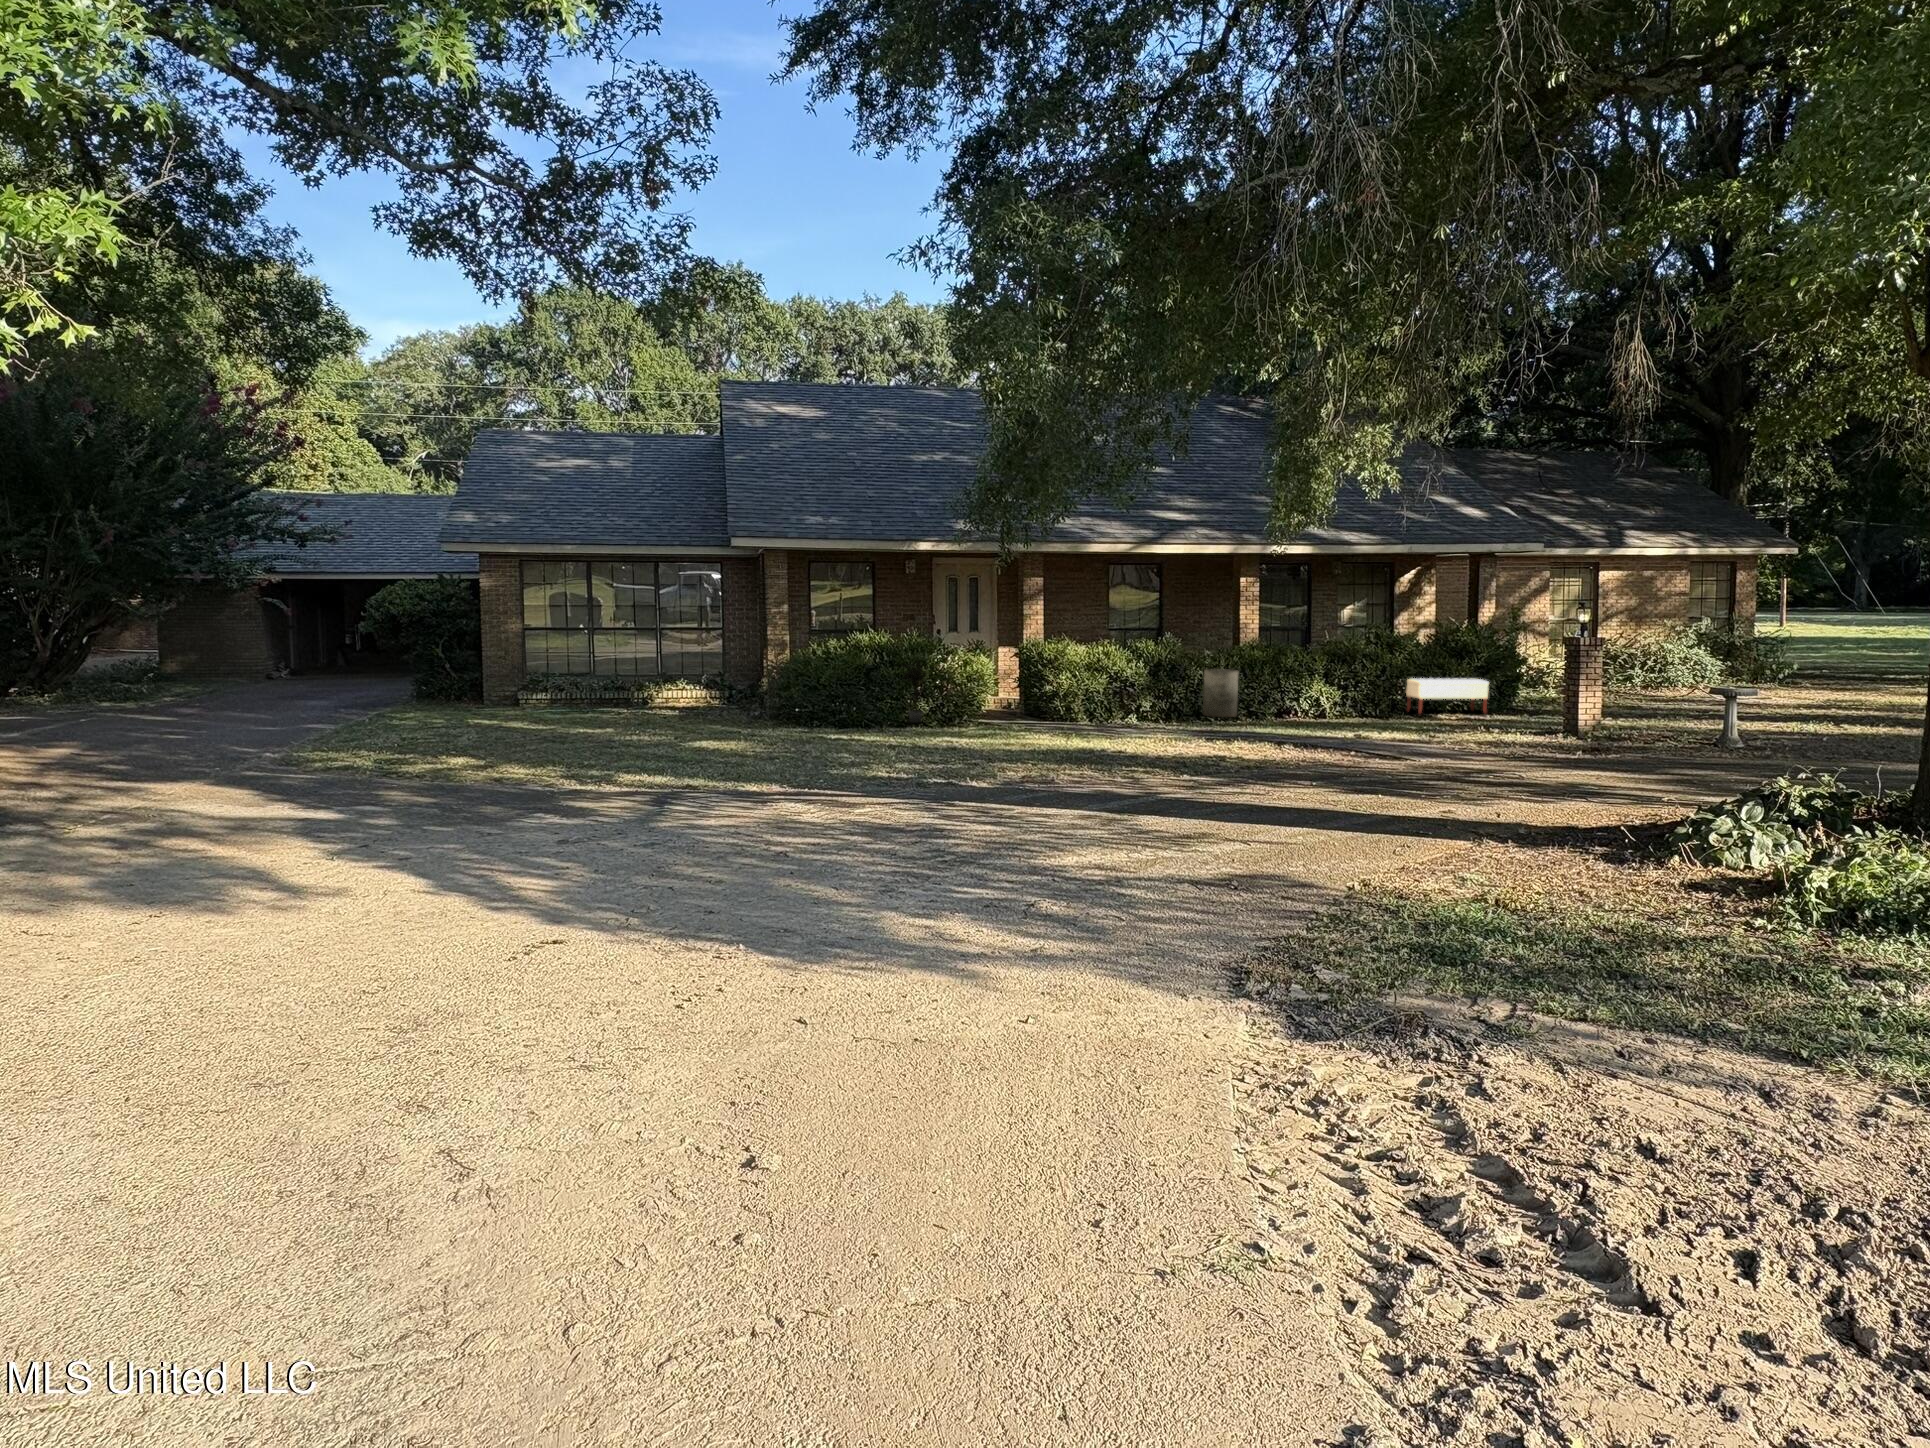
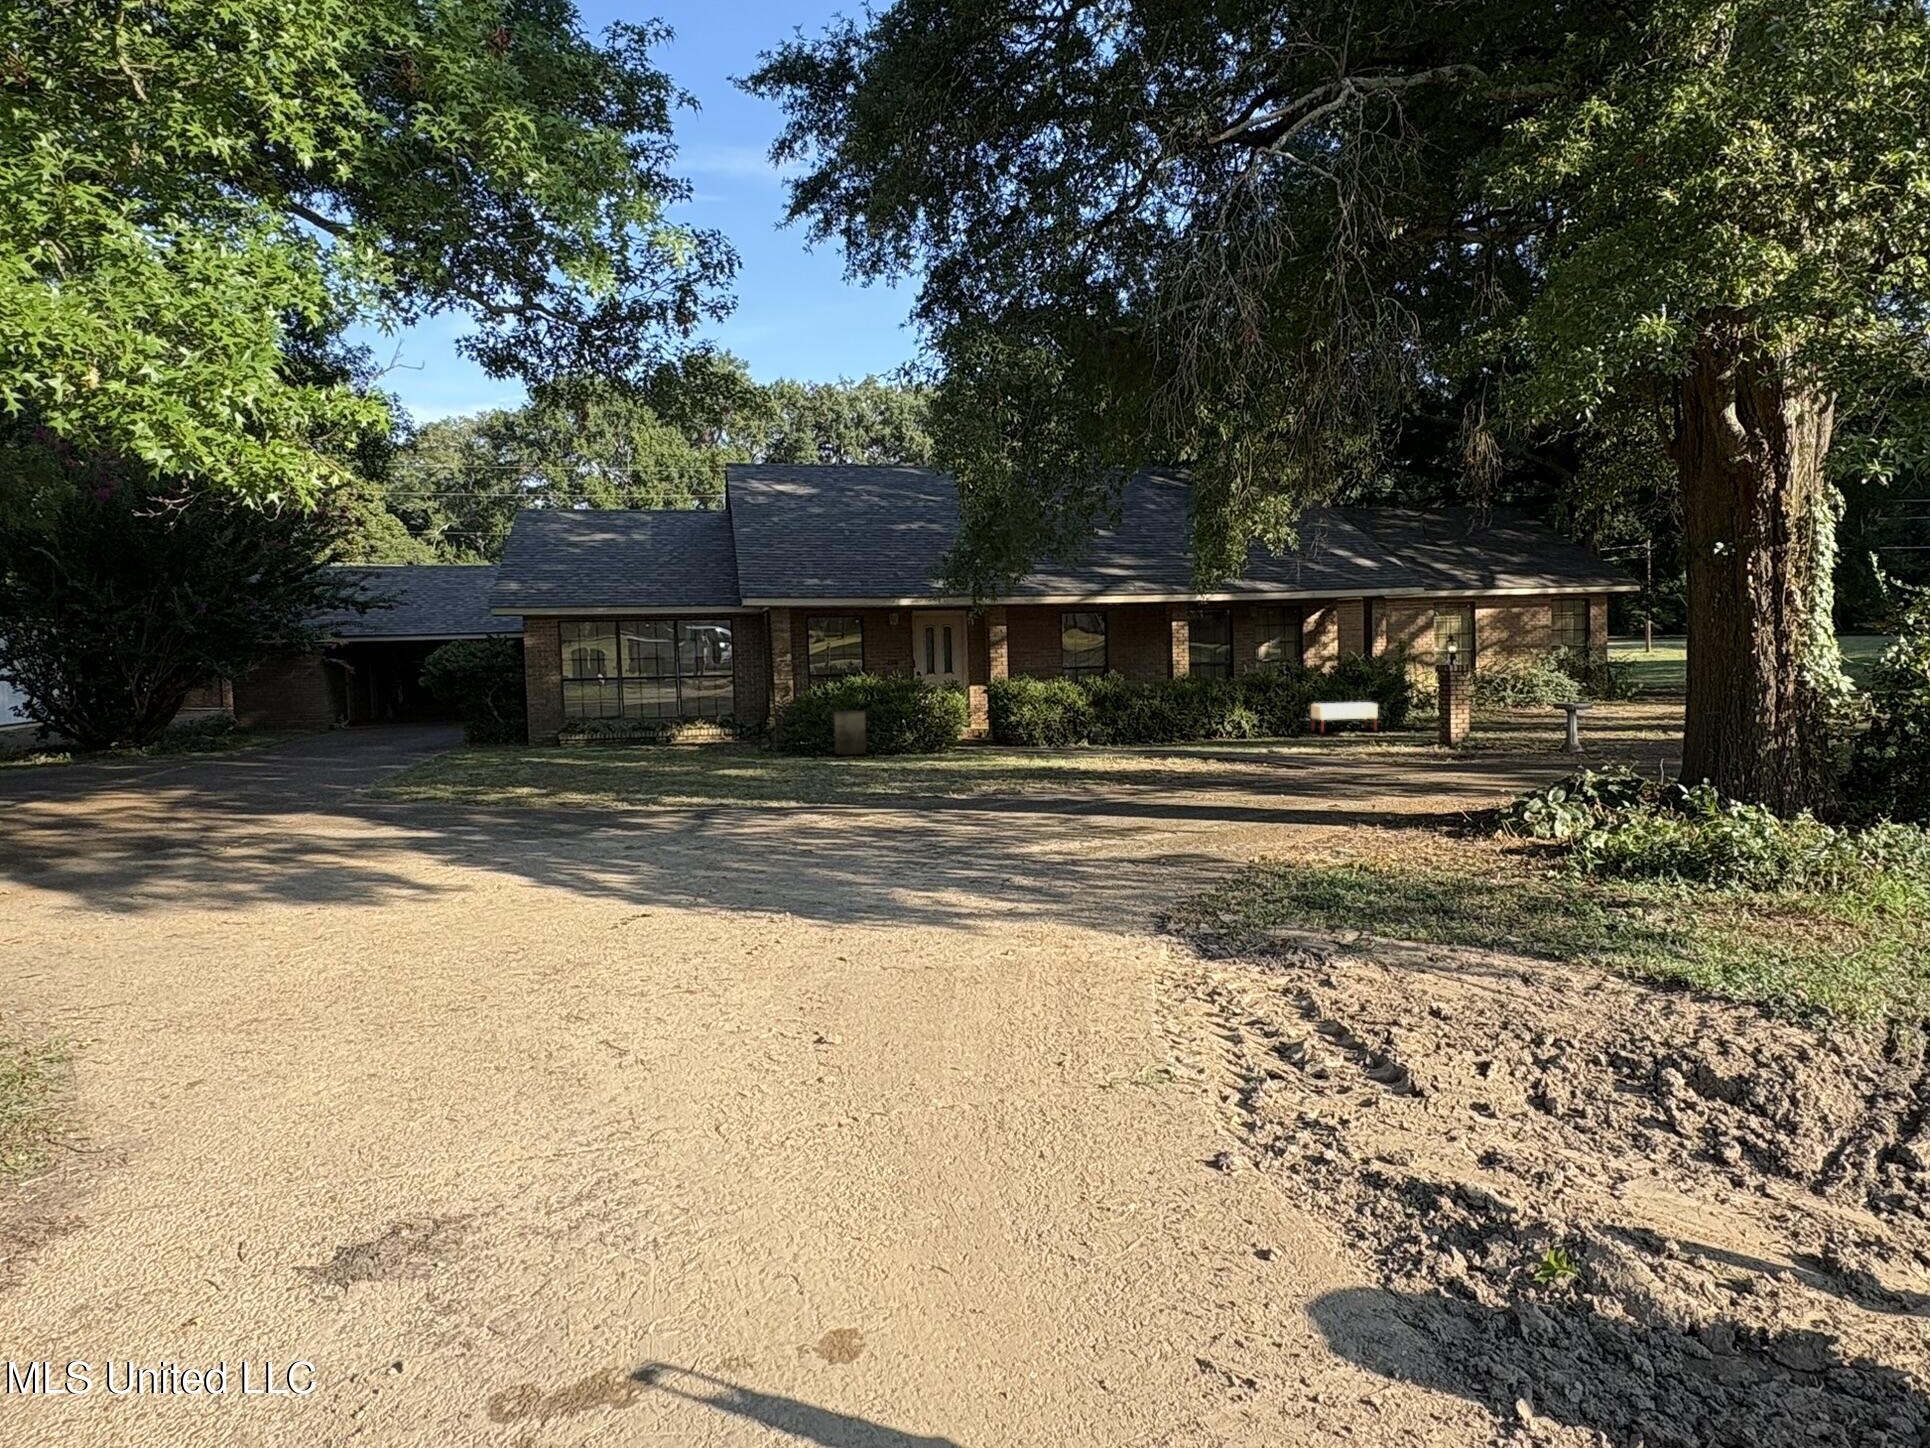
potted plant: present [895,661,935,723] -> present [1084,692,1111,739]
trash can: present [1203,669,1239,717] -> present [834,711,866,754]

